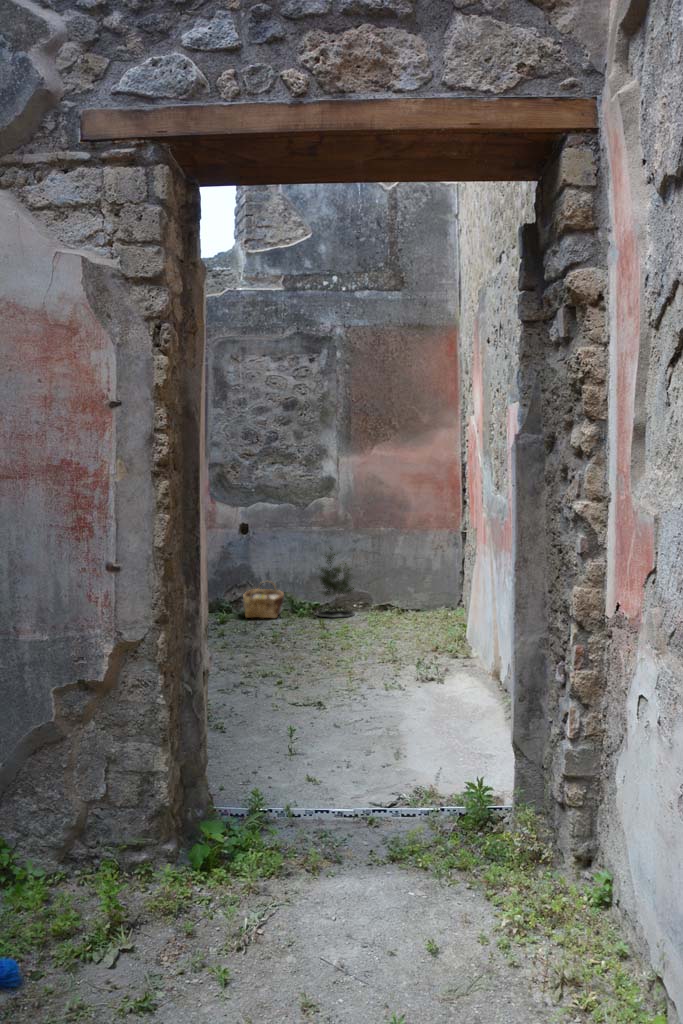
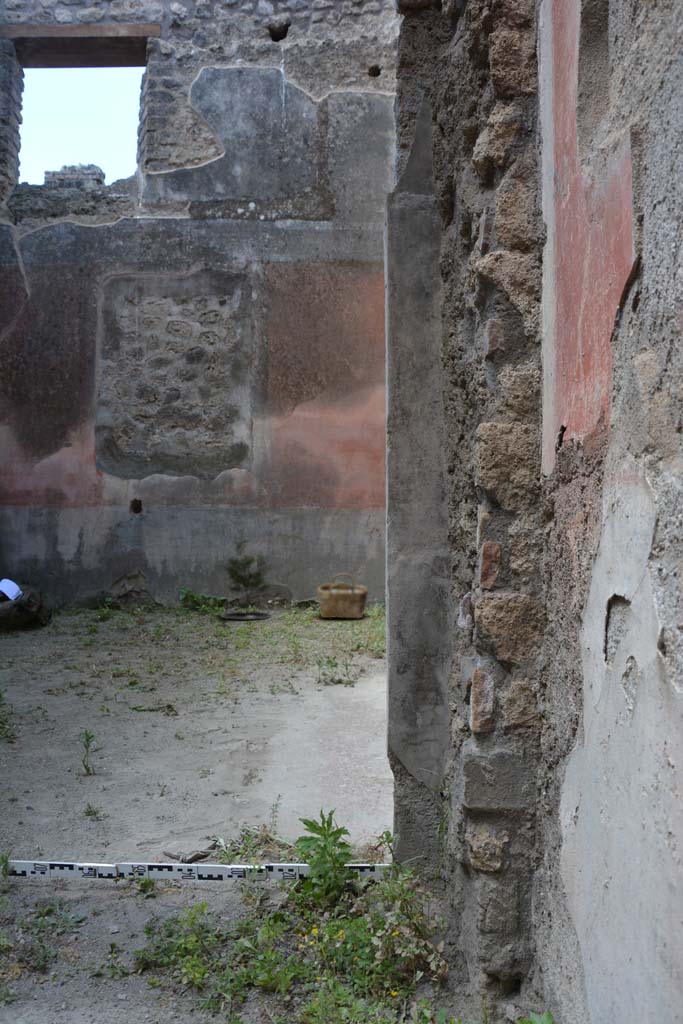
woven basket: present [243,582,284,618] -> present [317,573,368,618]

